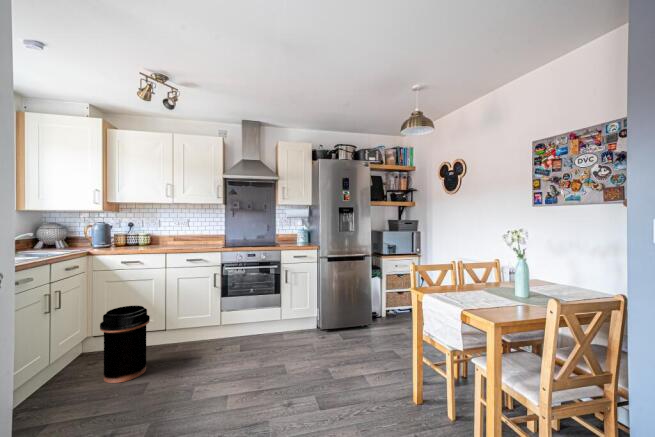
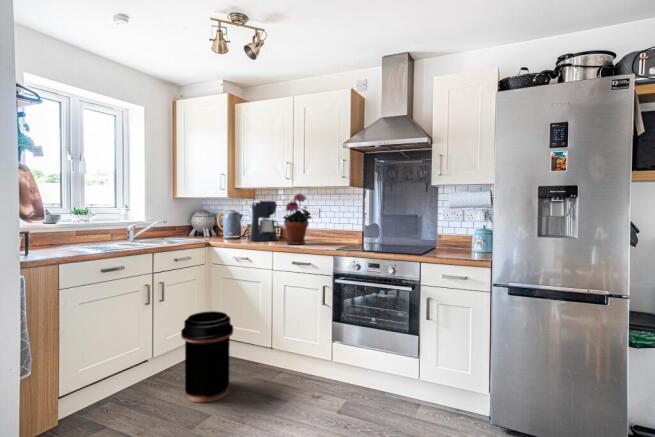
potted plant: none [167,208,193,247] -> present [283,194,311,245]
coffee maker: none [127,214,156,247] -> present [250,201,279,241]

